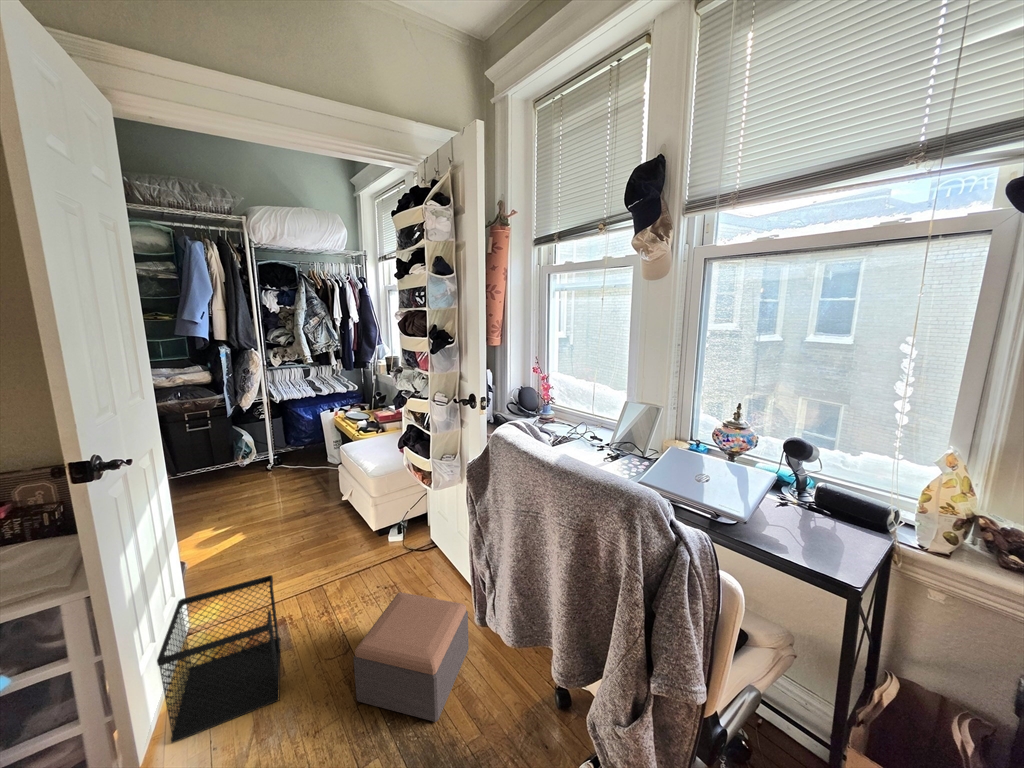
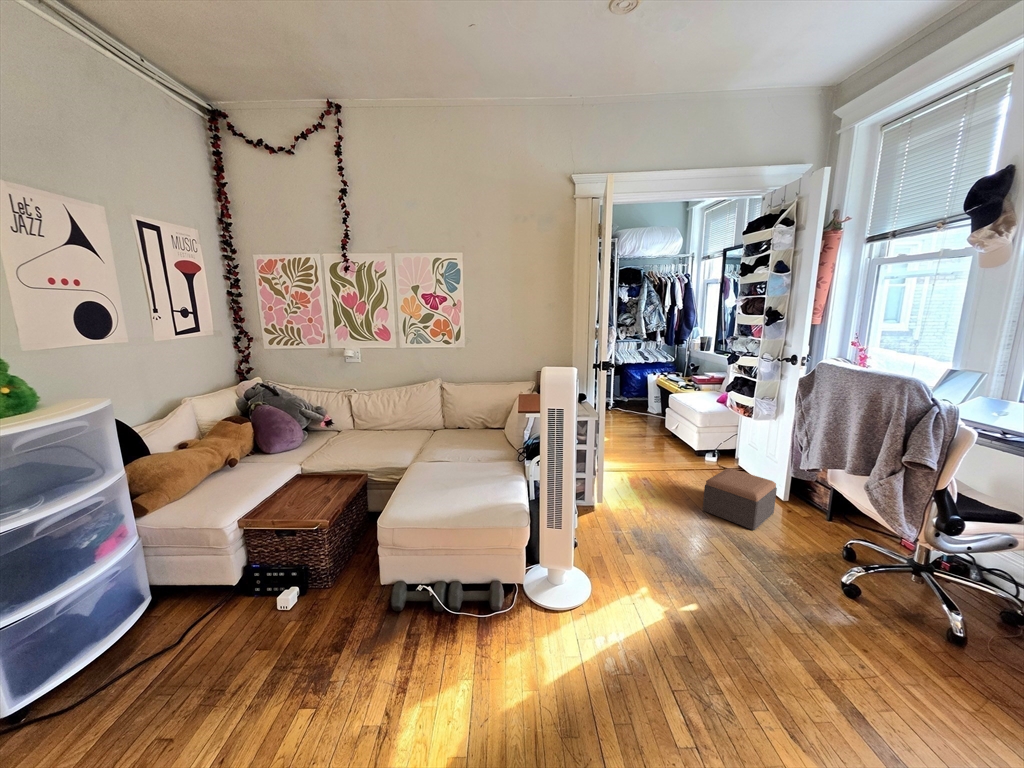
wastebasket: present [157,575,280,743] -> none [611,441,662,499]

